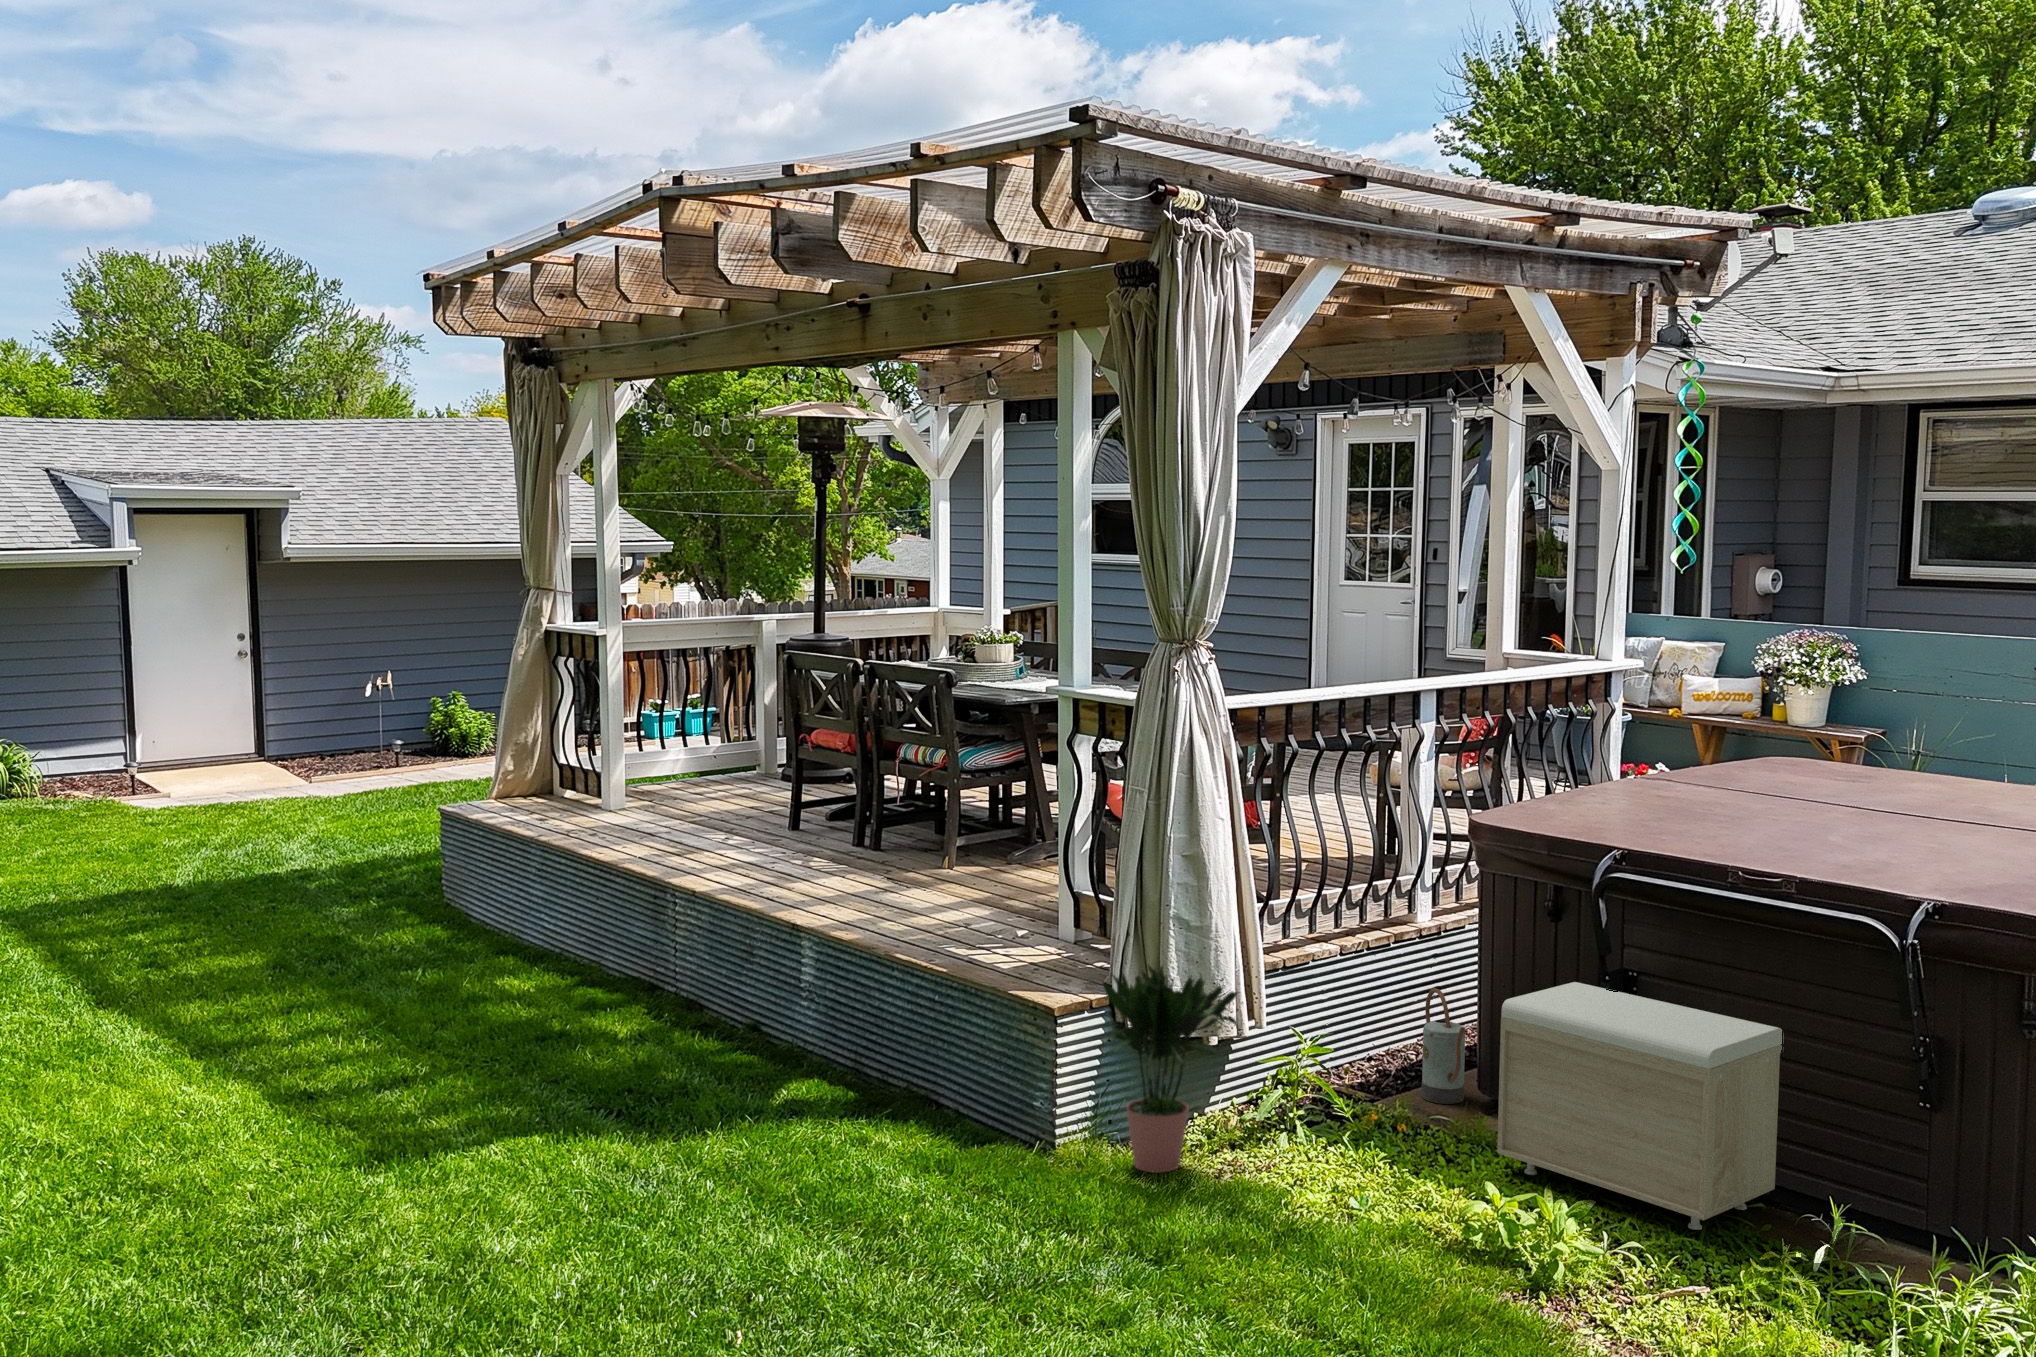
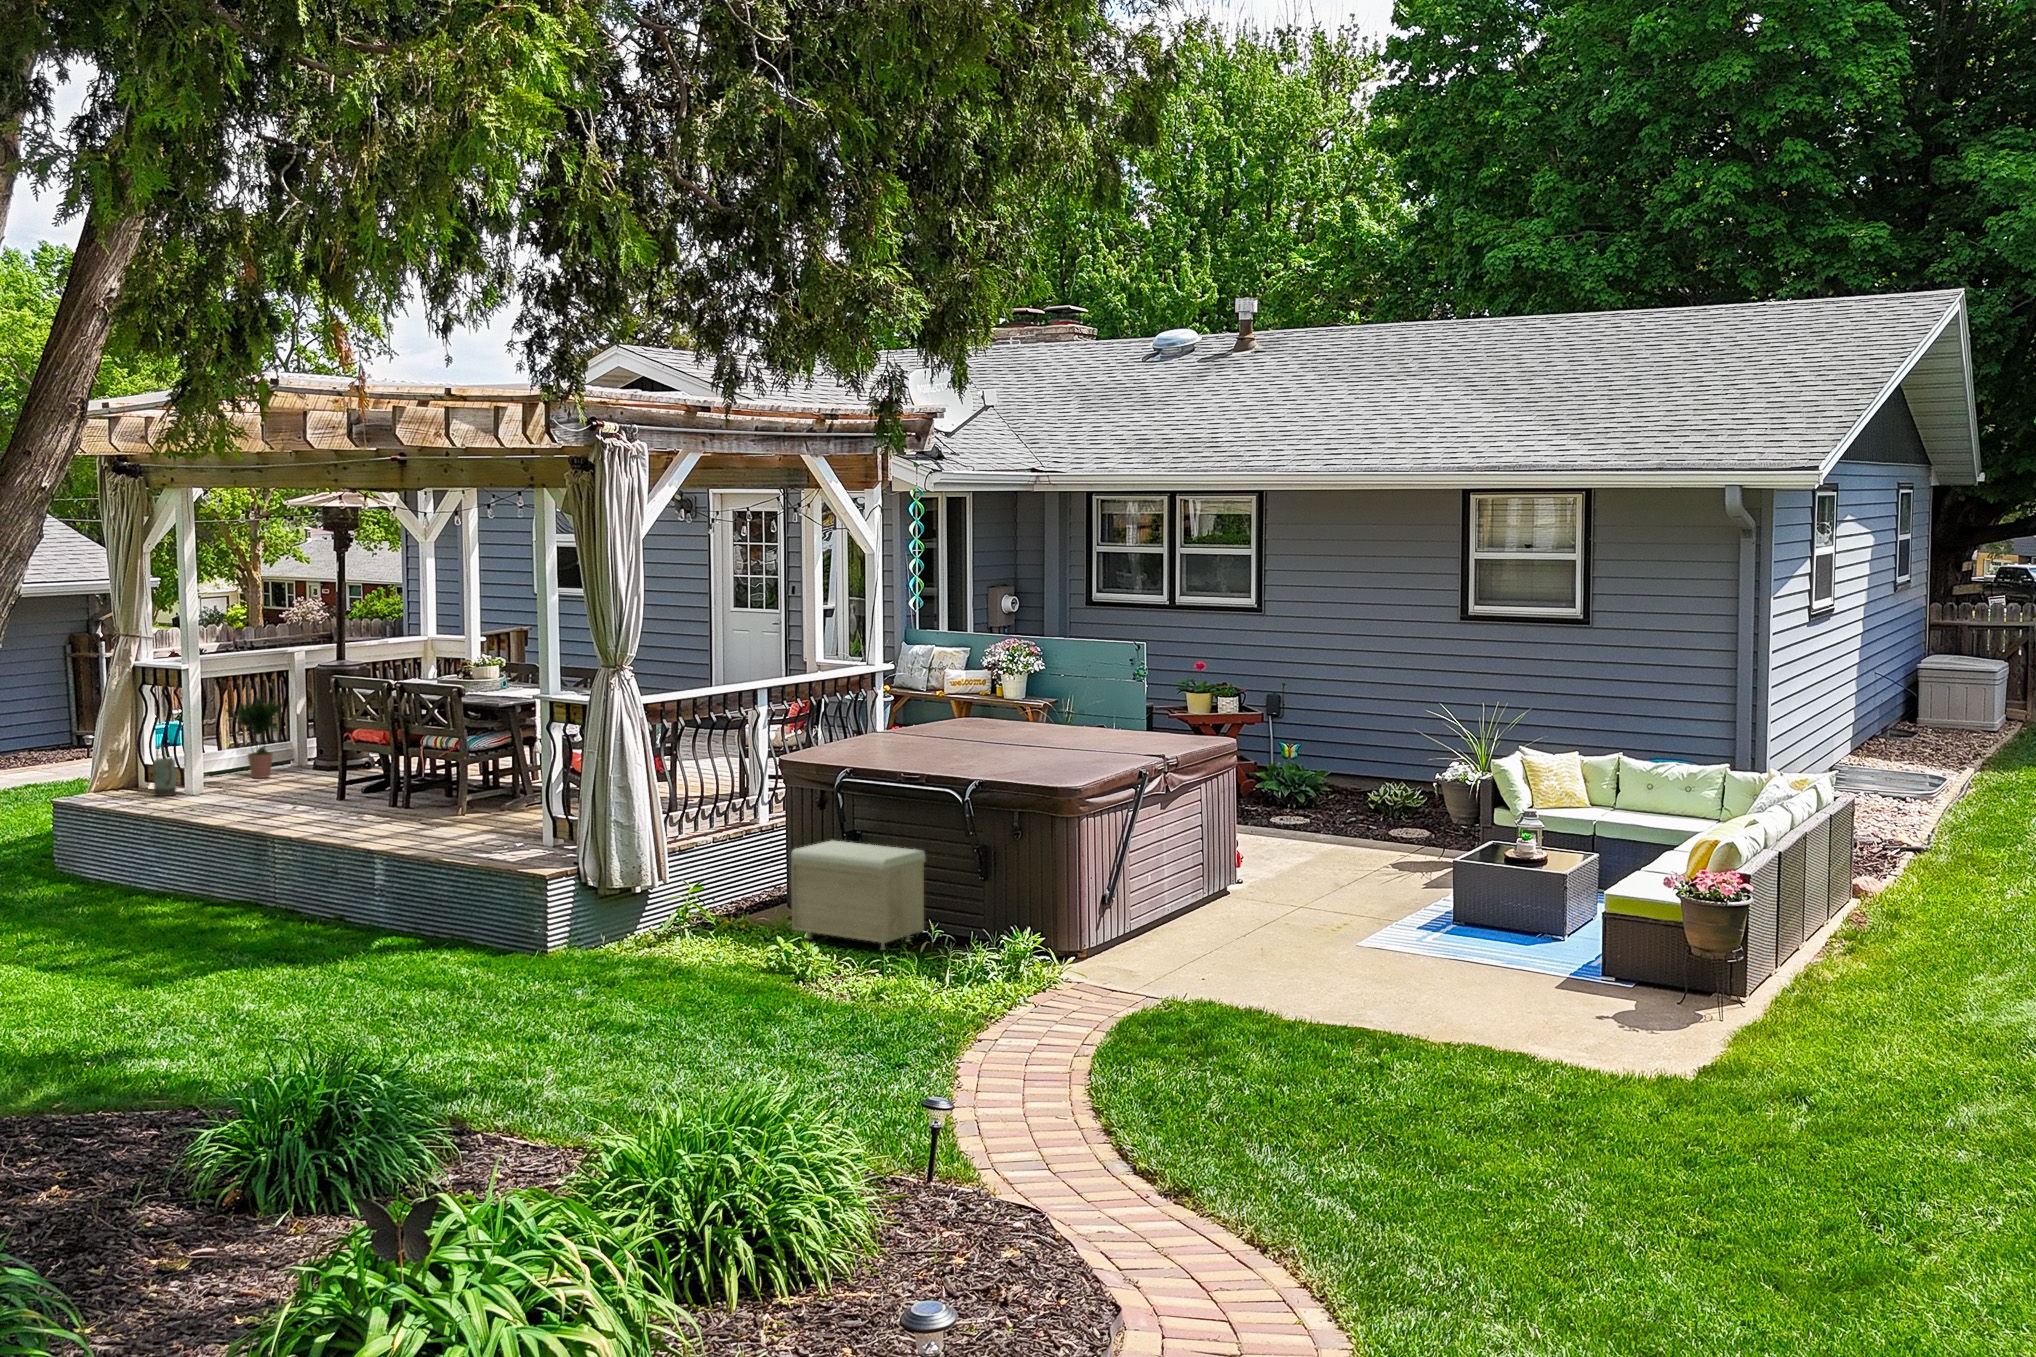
potted plant: present [1103,966,1239,1173] -> present [226,698,282,778]
watering can: present [1421,988,1466,1104] -> present [153,744,176,796]

